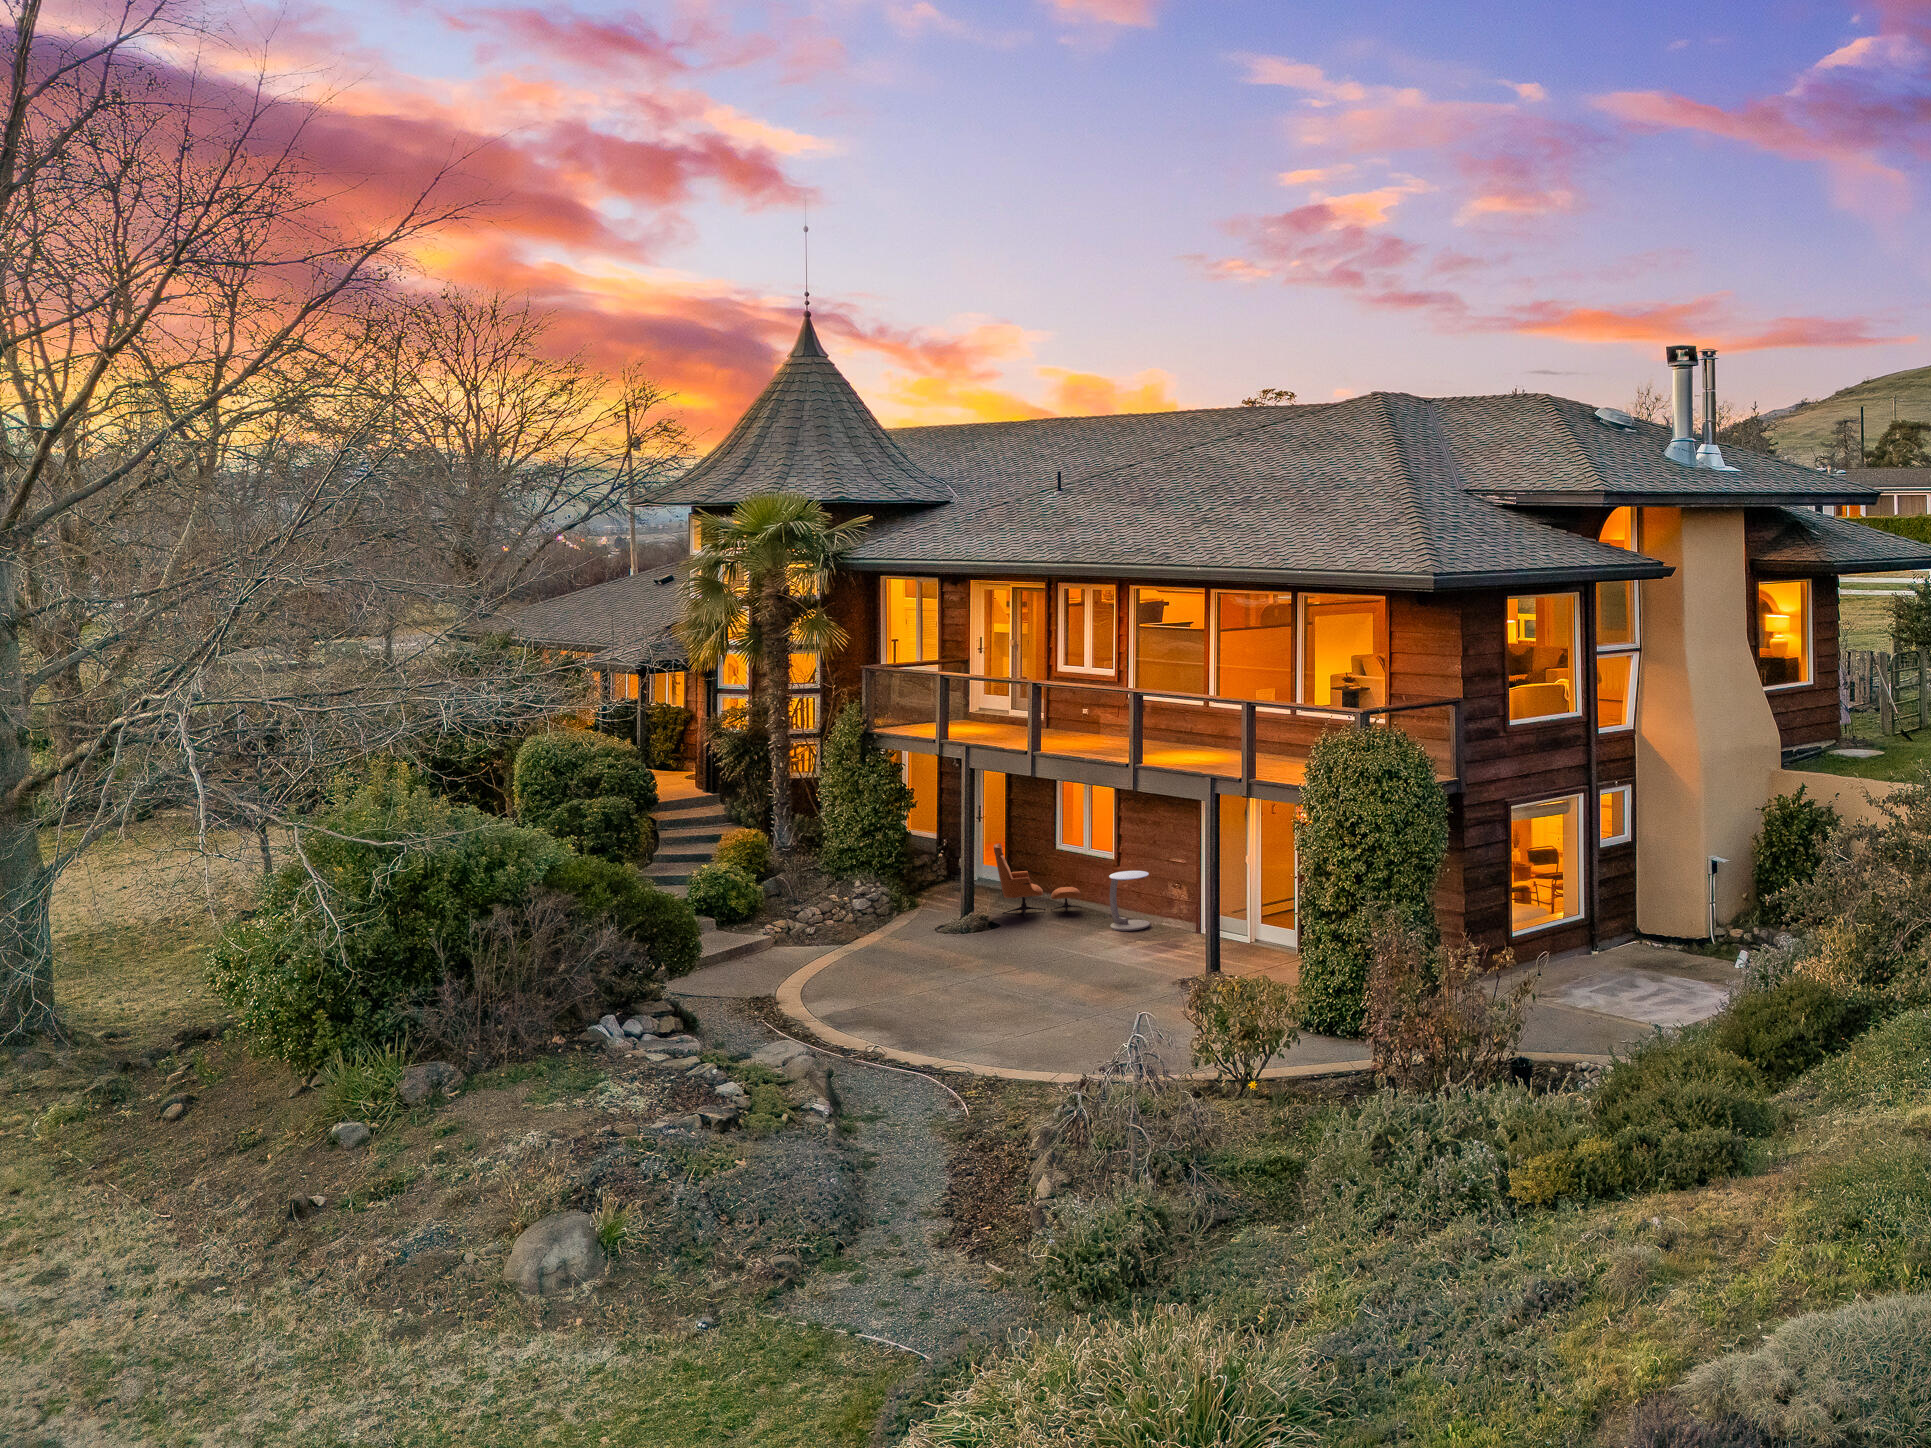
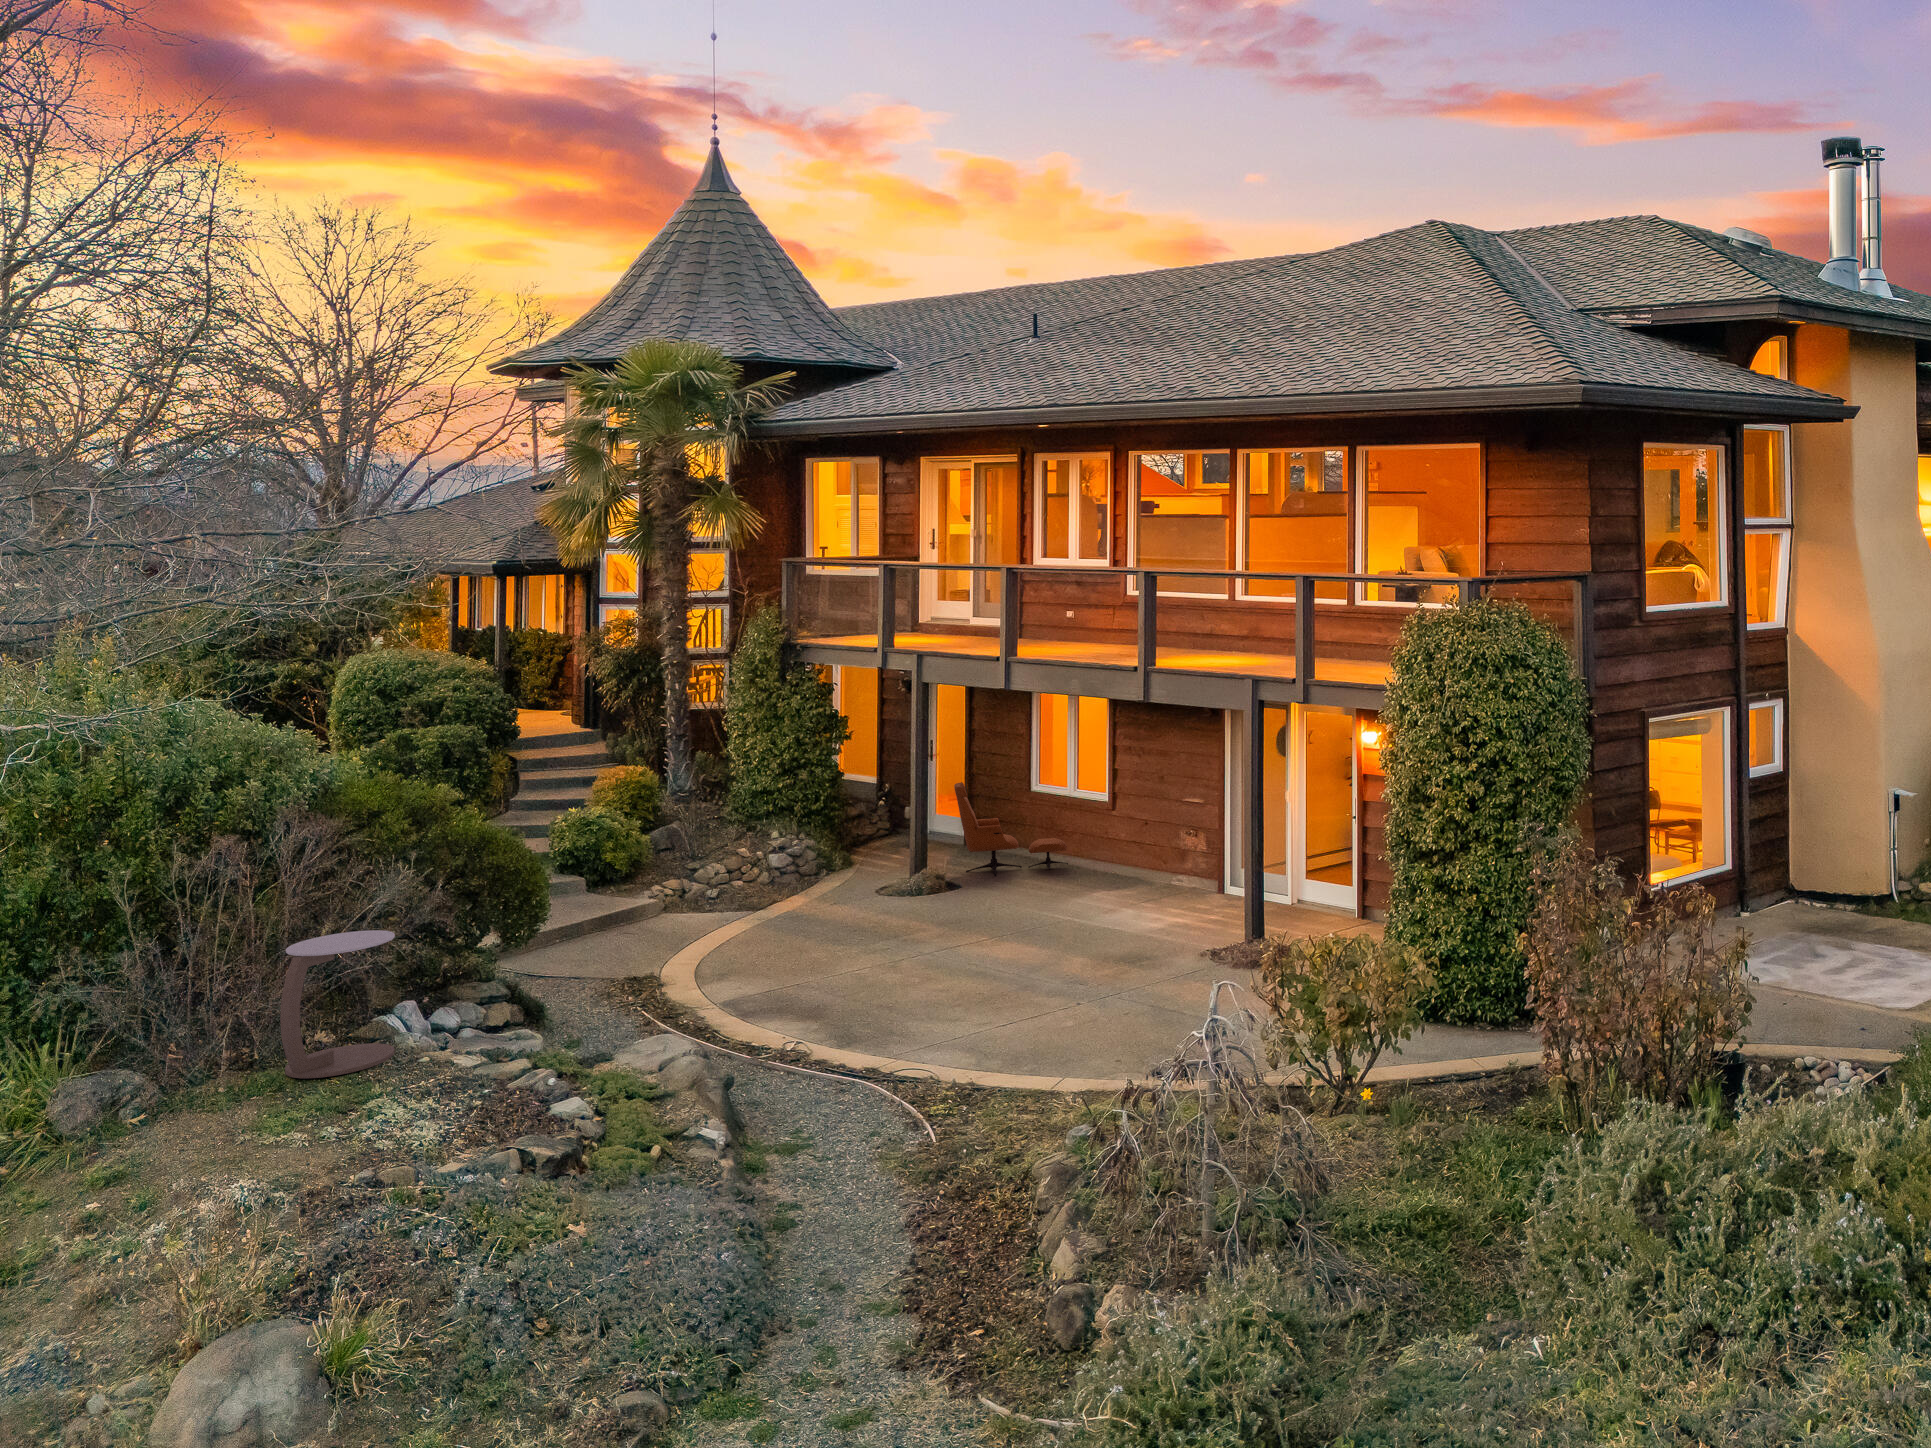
side table: present [1109,871,1150,931] -> present [280,930,395,1078]

